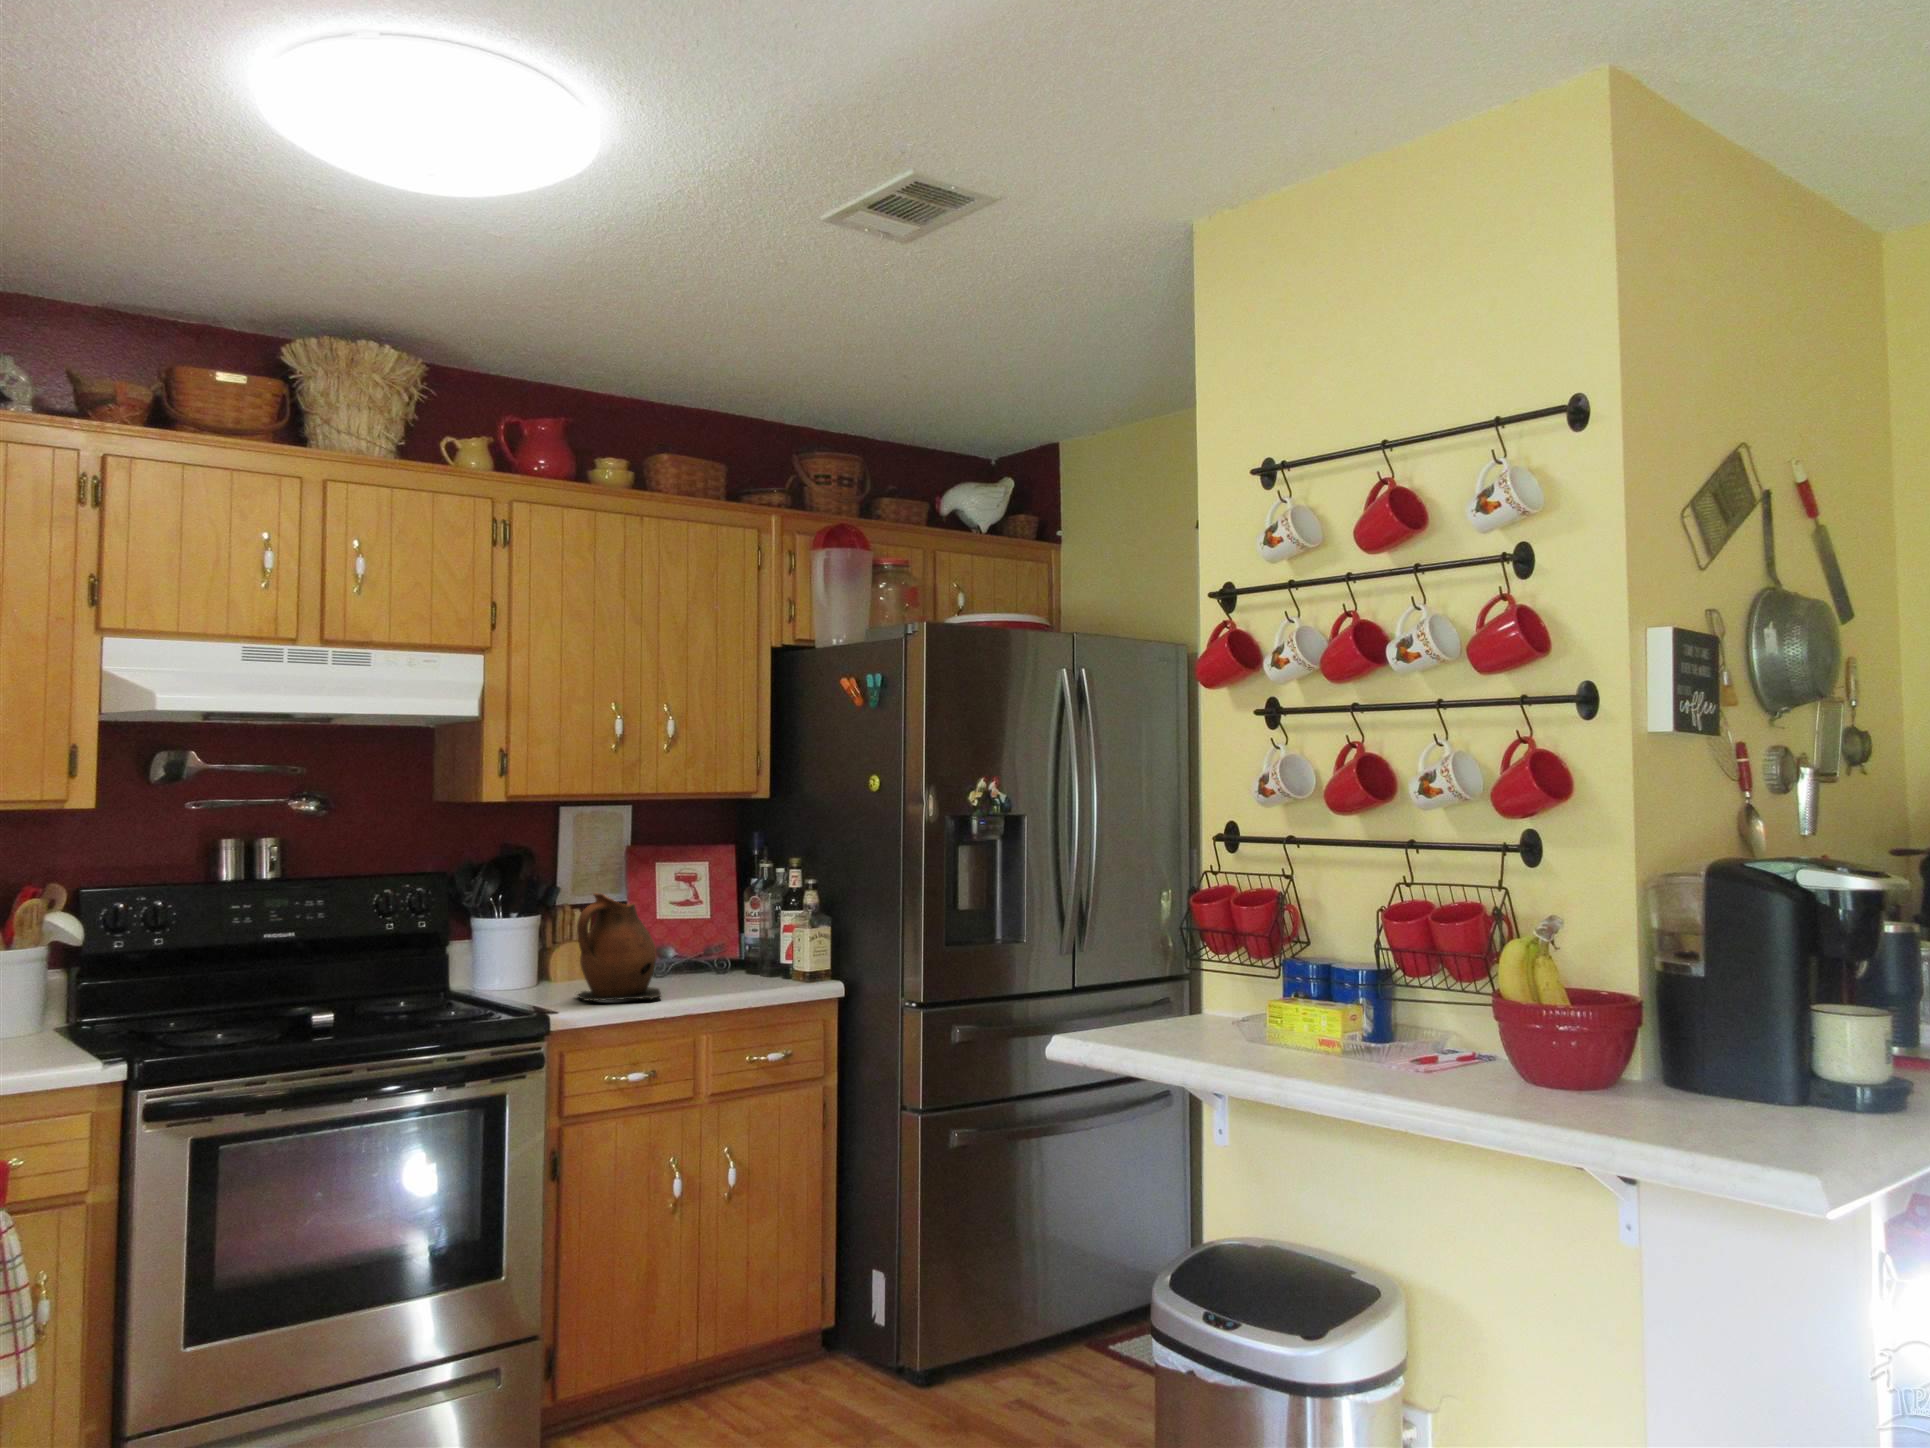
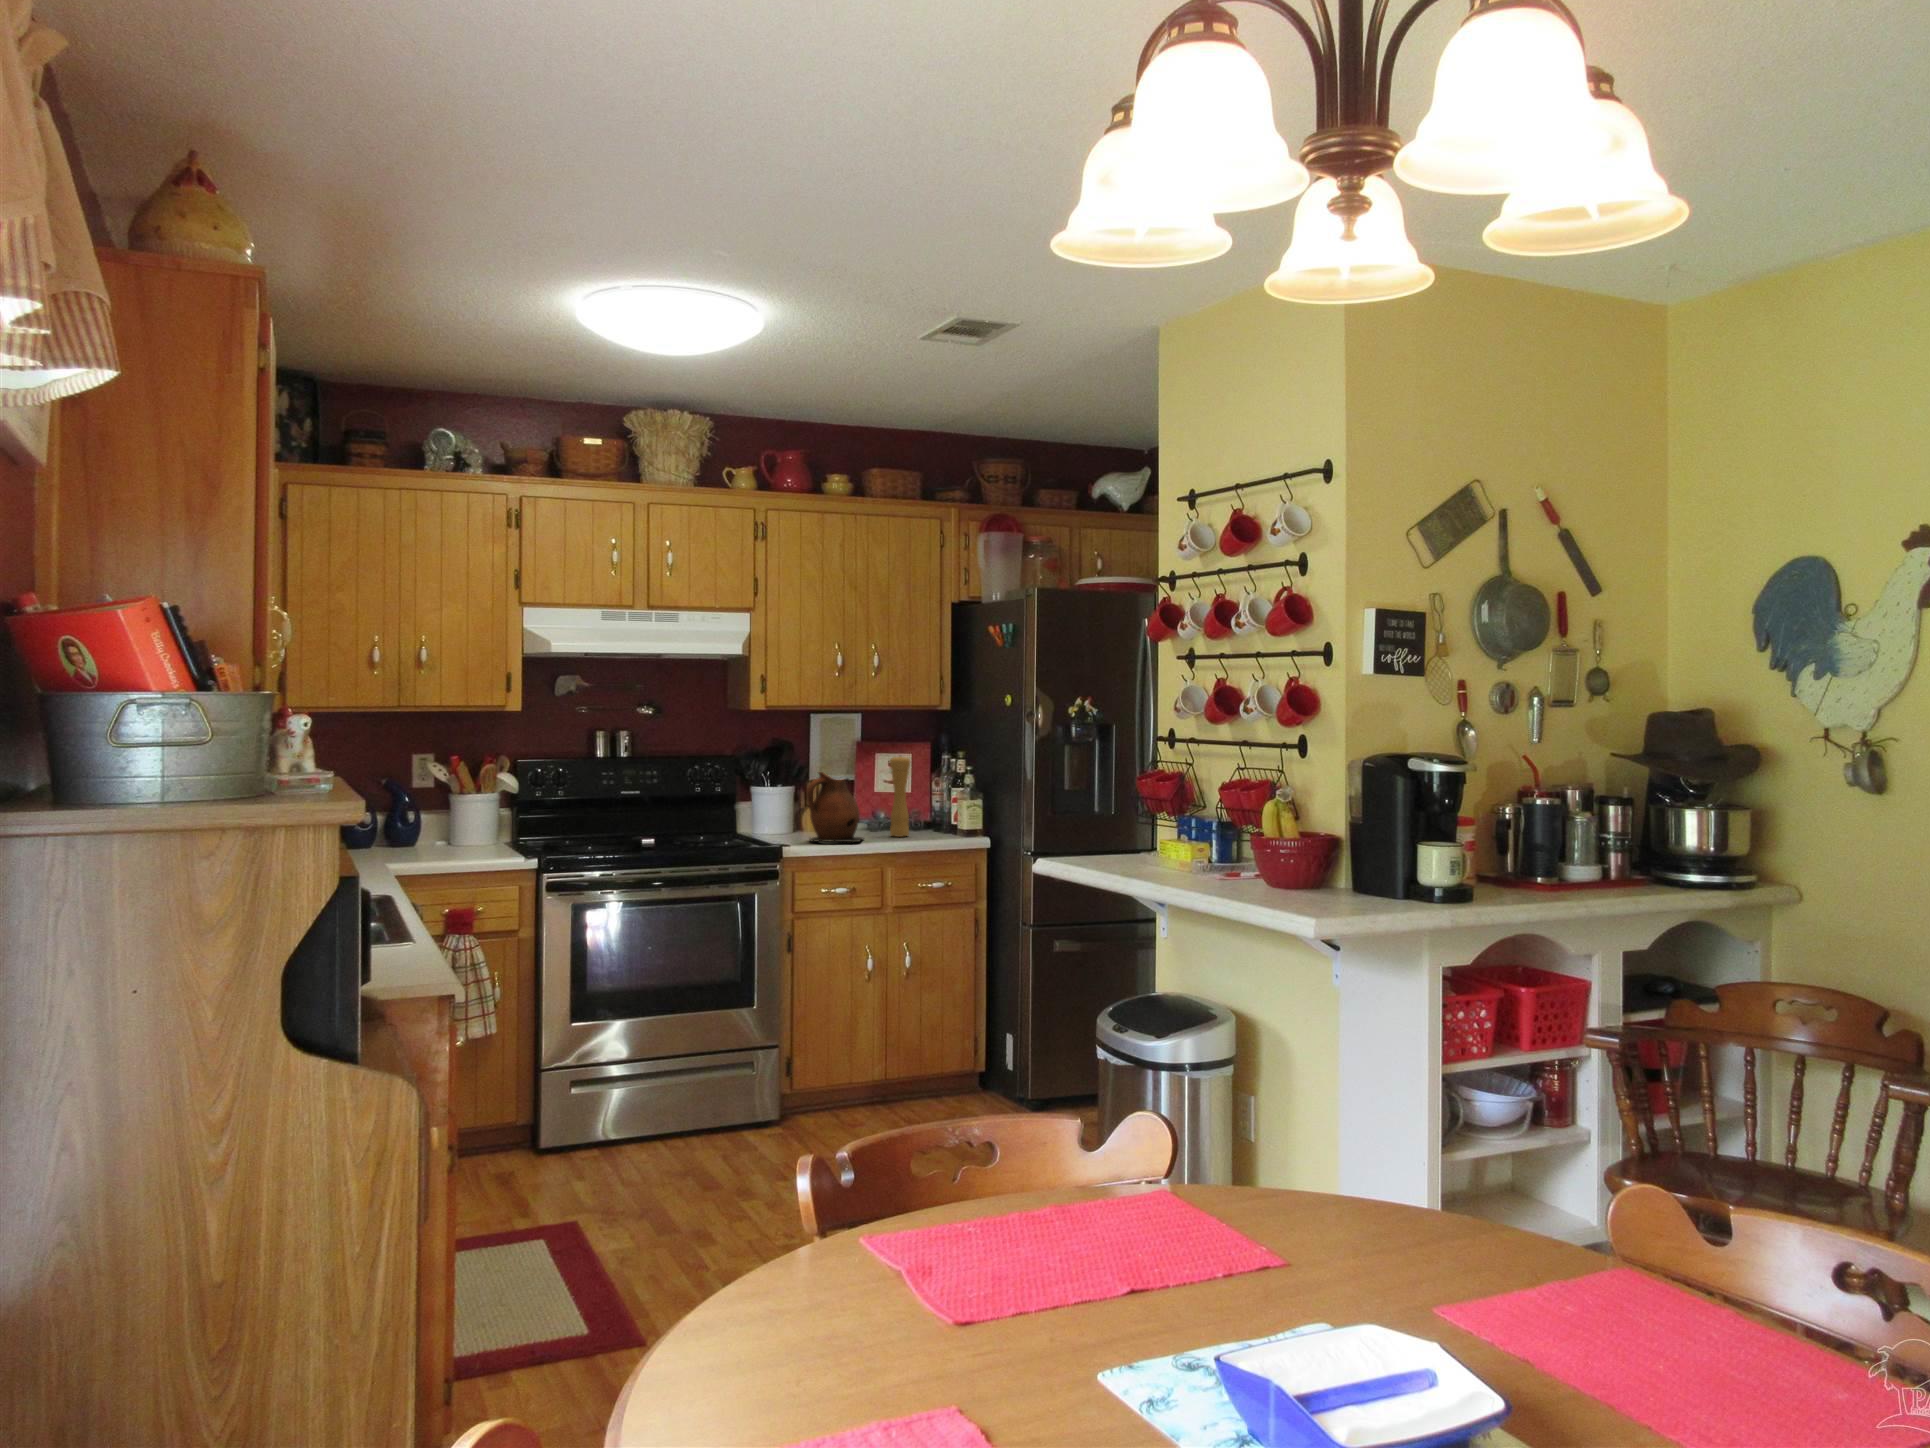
pepper mill: none [691,864,721,983] -> present [890,756,910,837]

